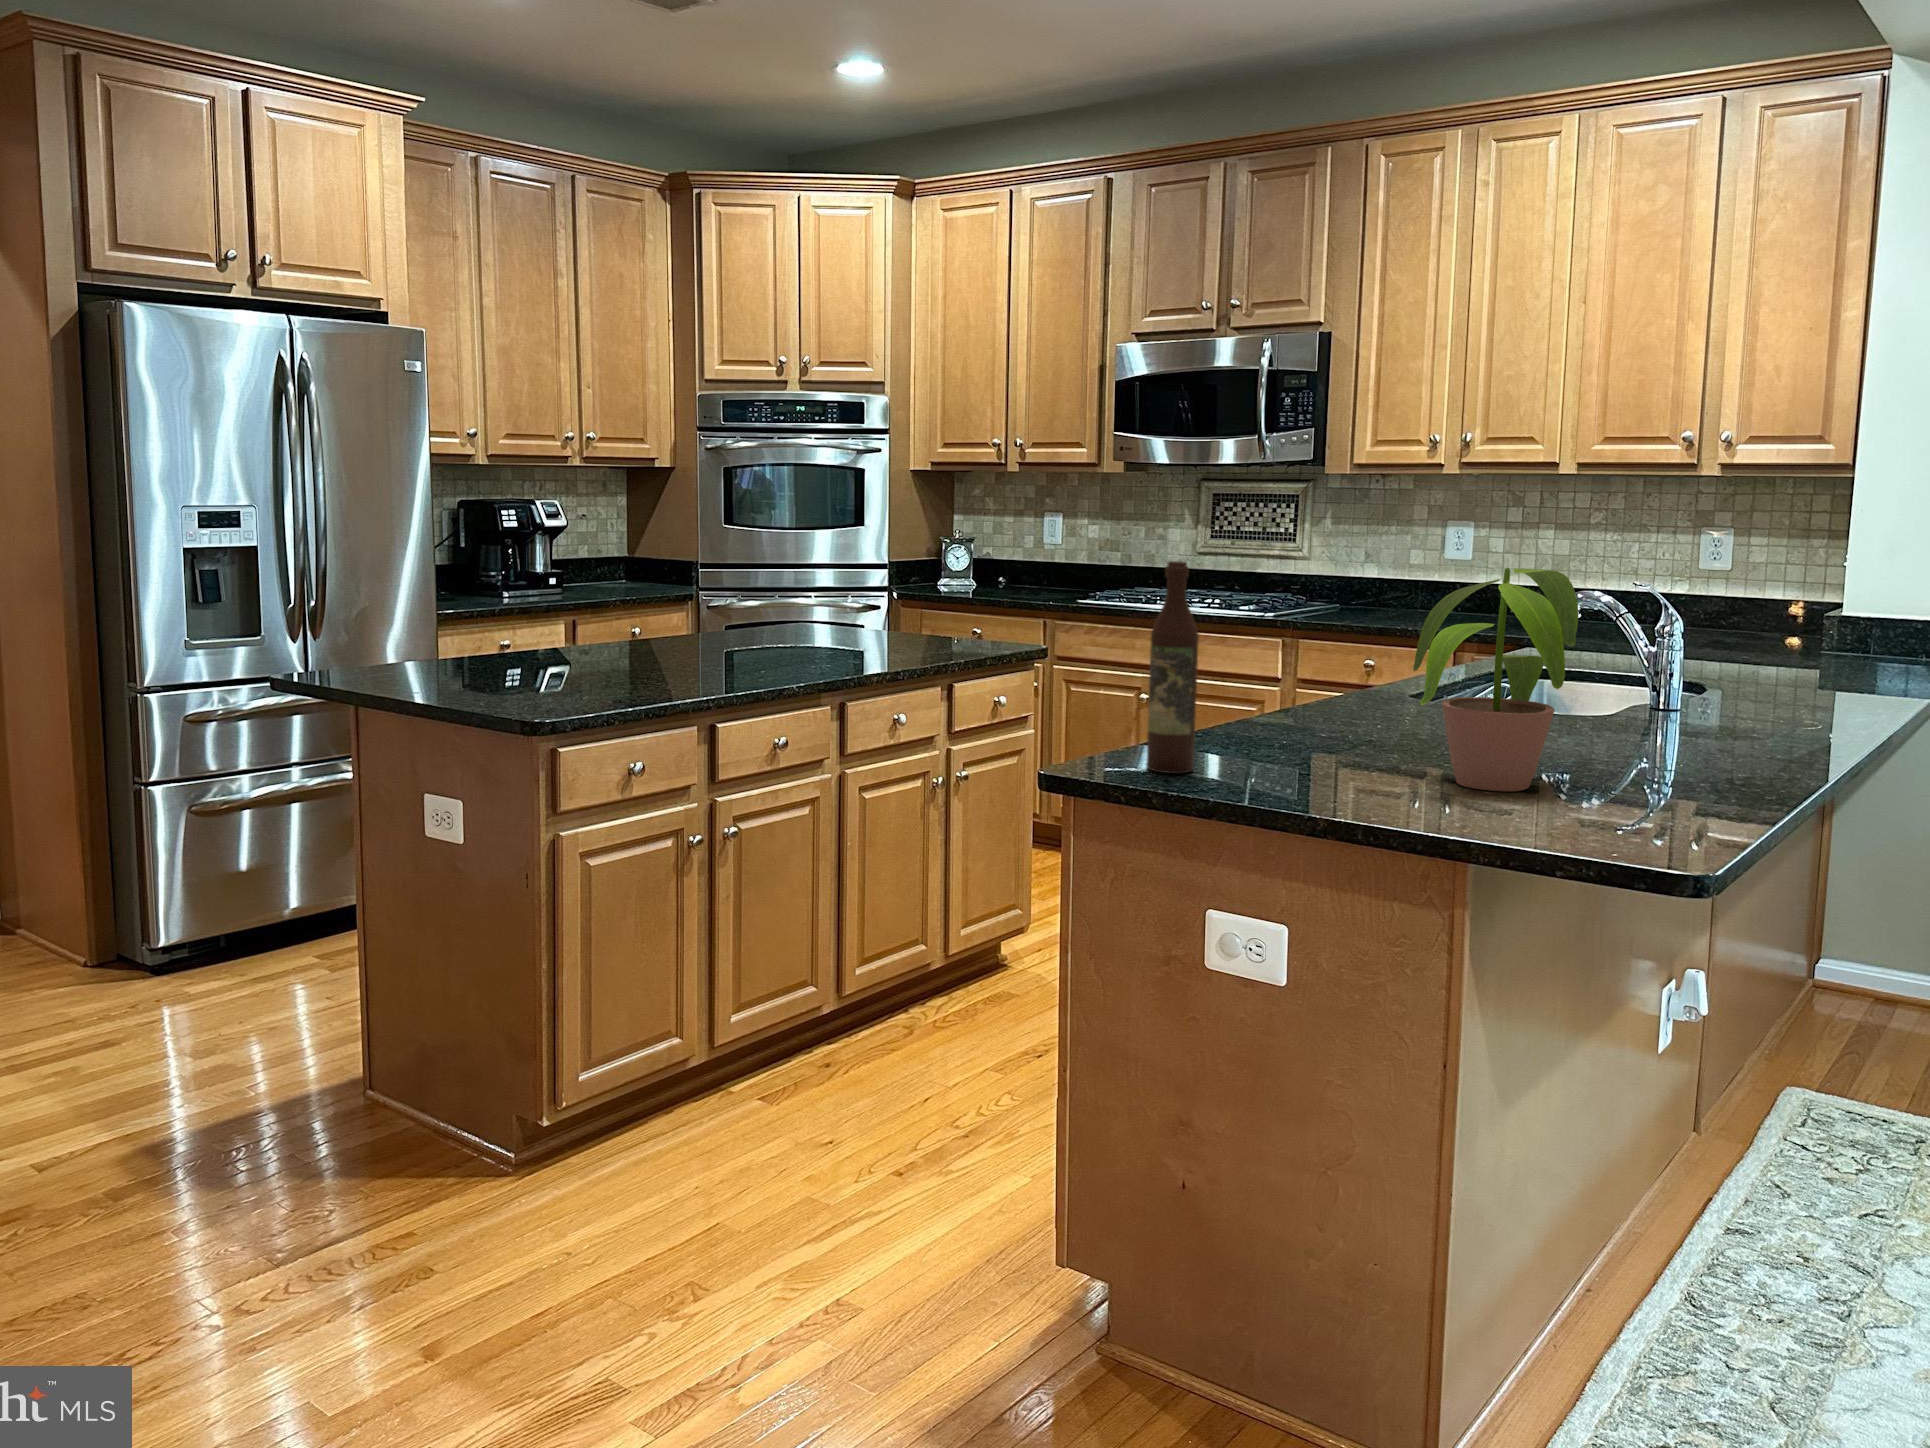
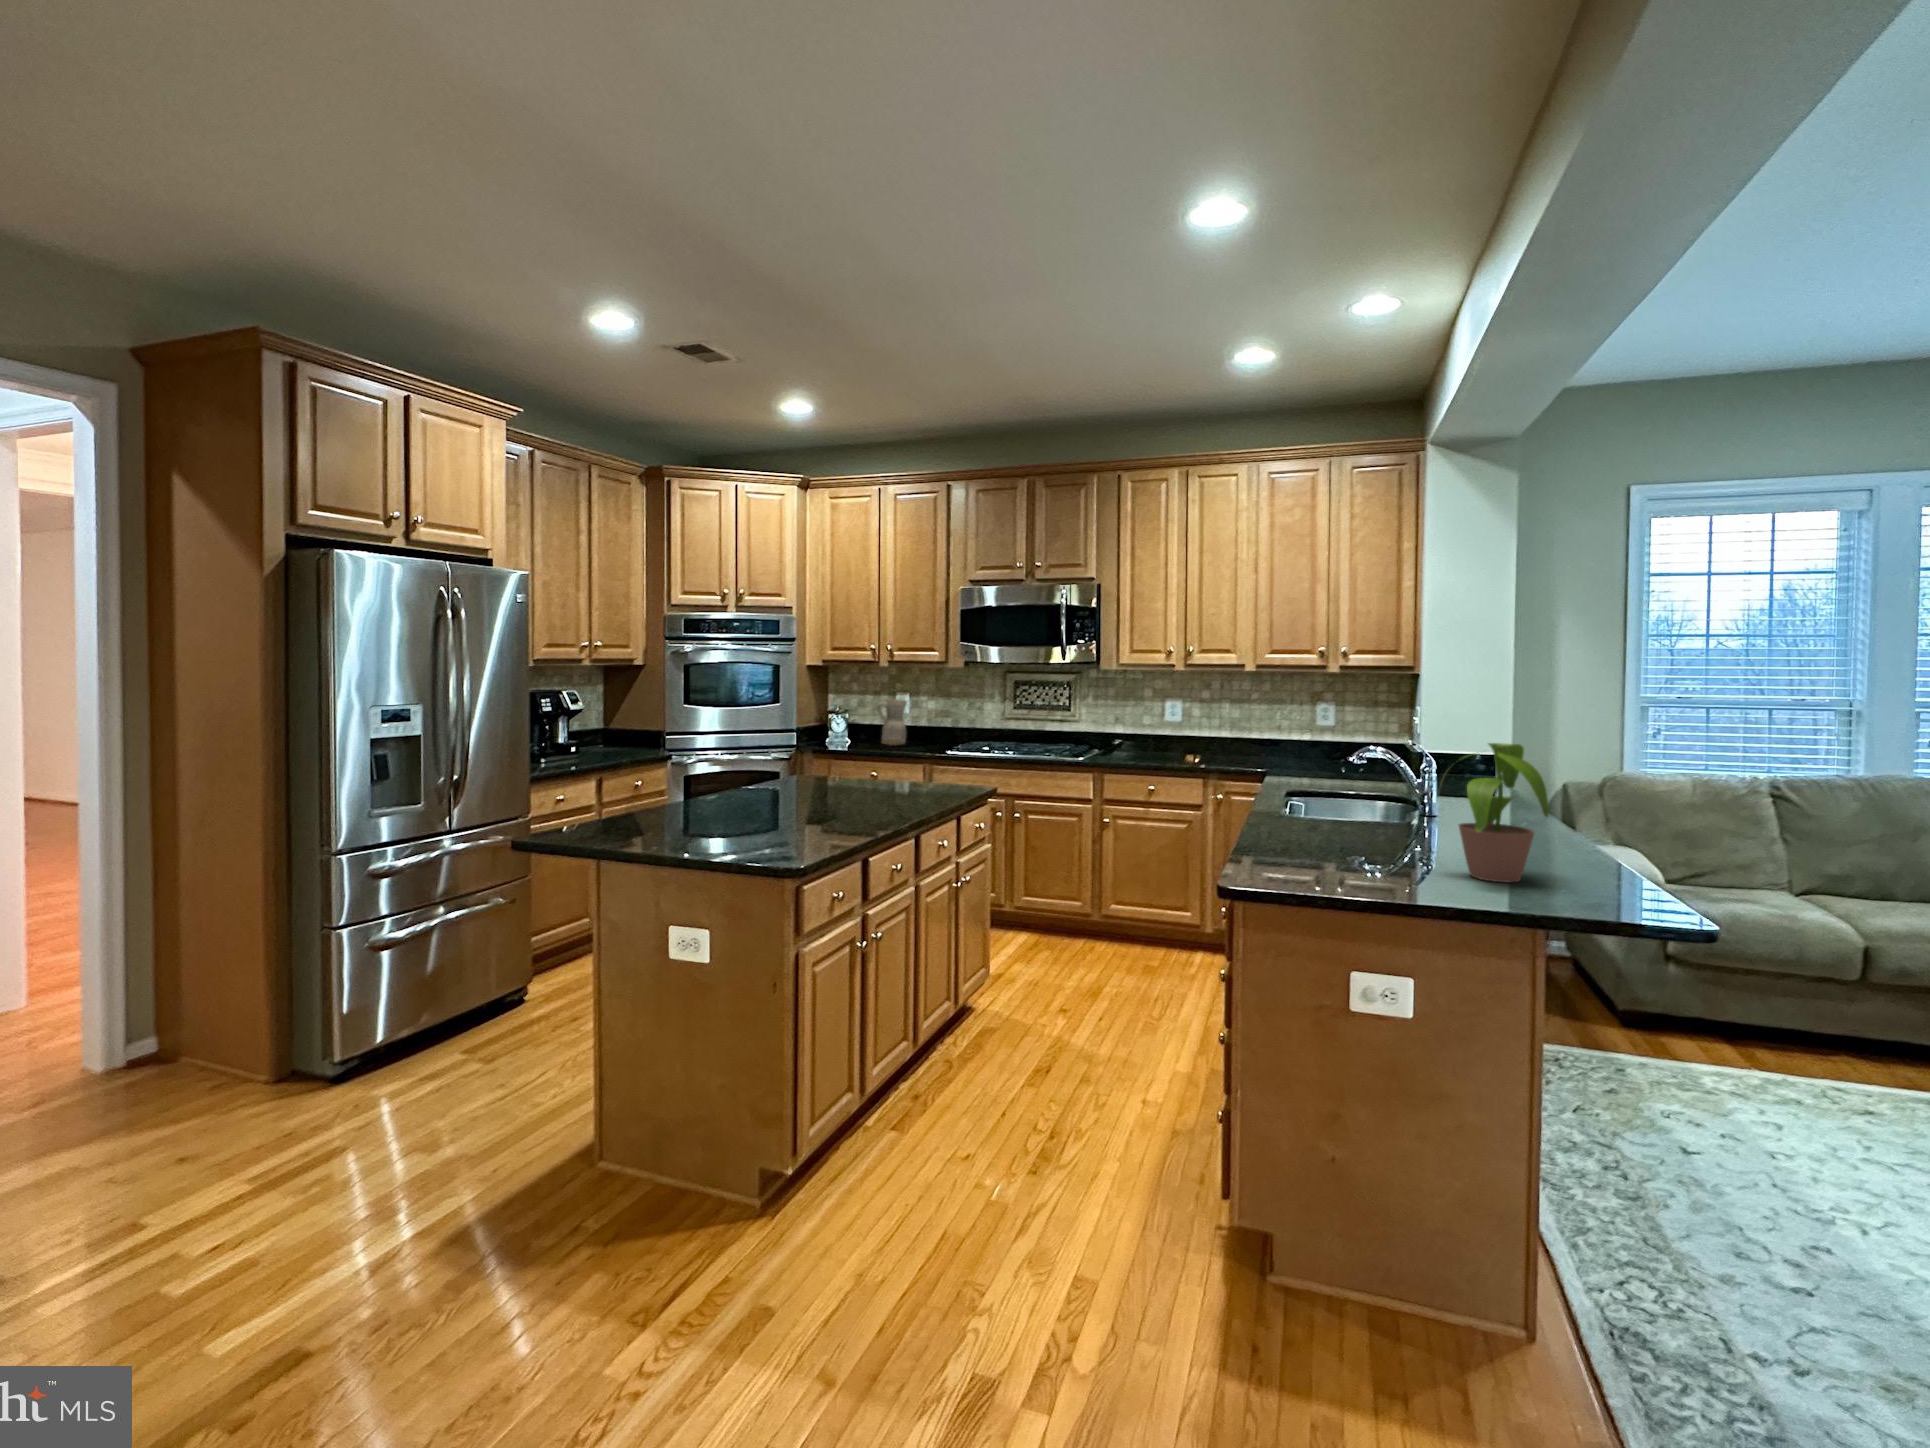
ceramic pitcher: none [994,519,1041,588] -> present [877,699,907,745]
wine bottle: present [1146,561,1199,773] -> none [1295,744,1330,884]

